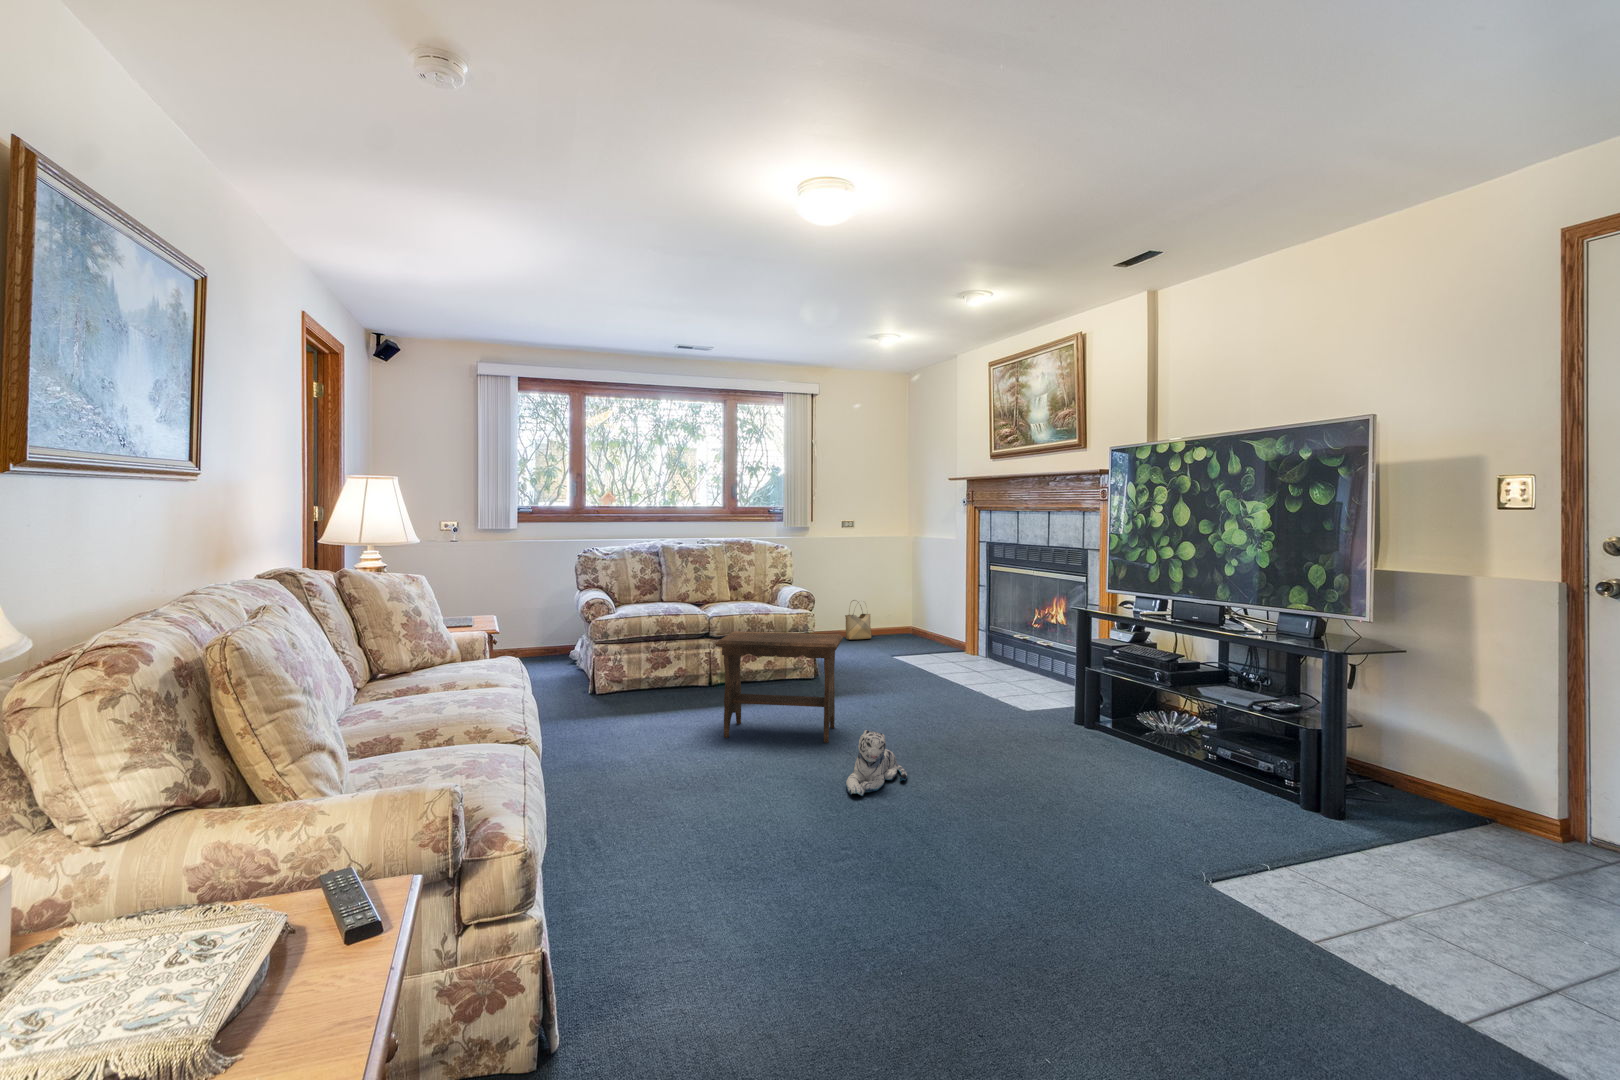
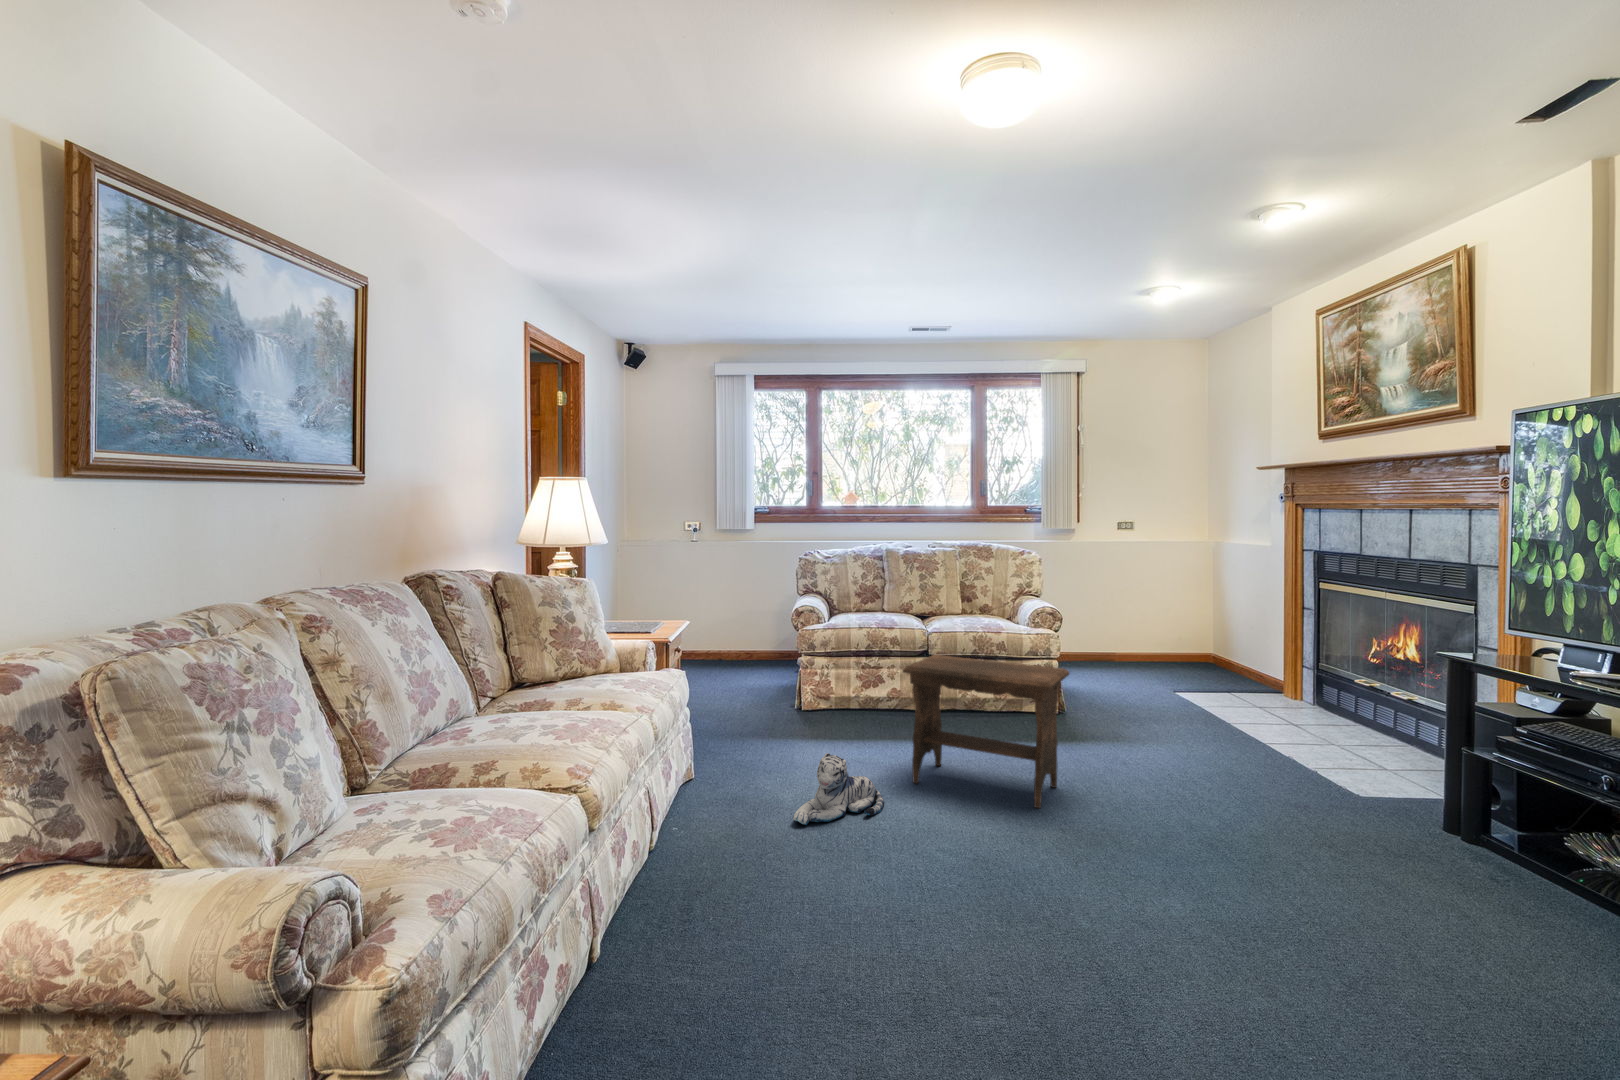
woven basket: present [845,600,872,640] -> none [1115,618,1151,667]
plush toy: present [846,730,907,796] -> present [793,753,884,825]

